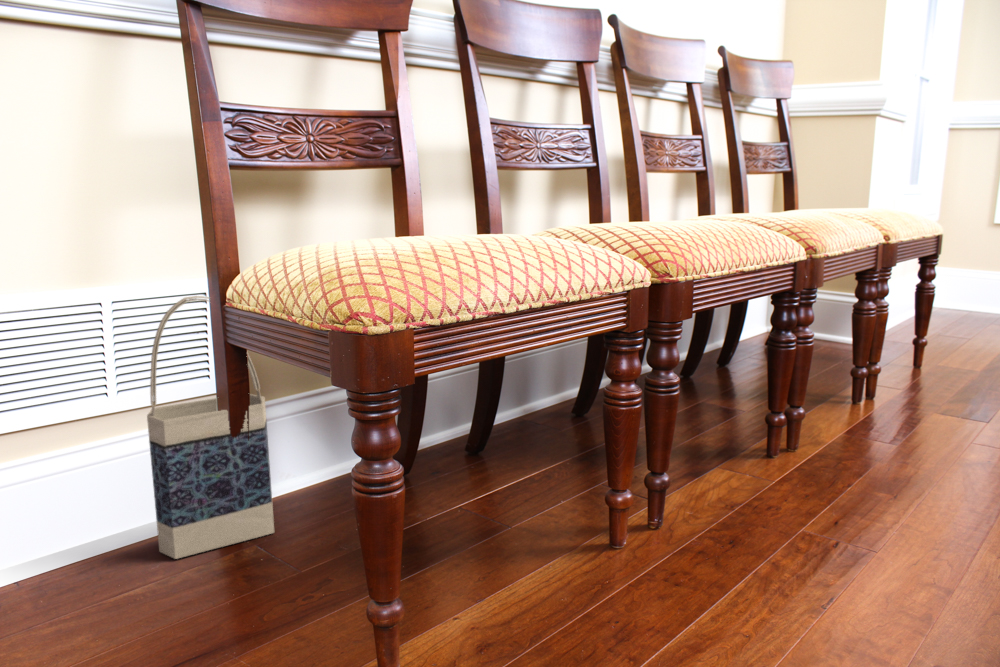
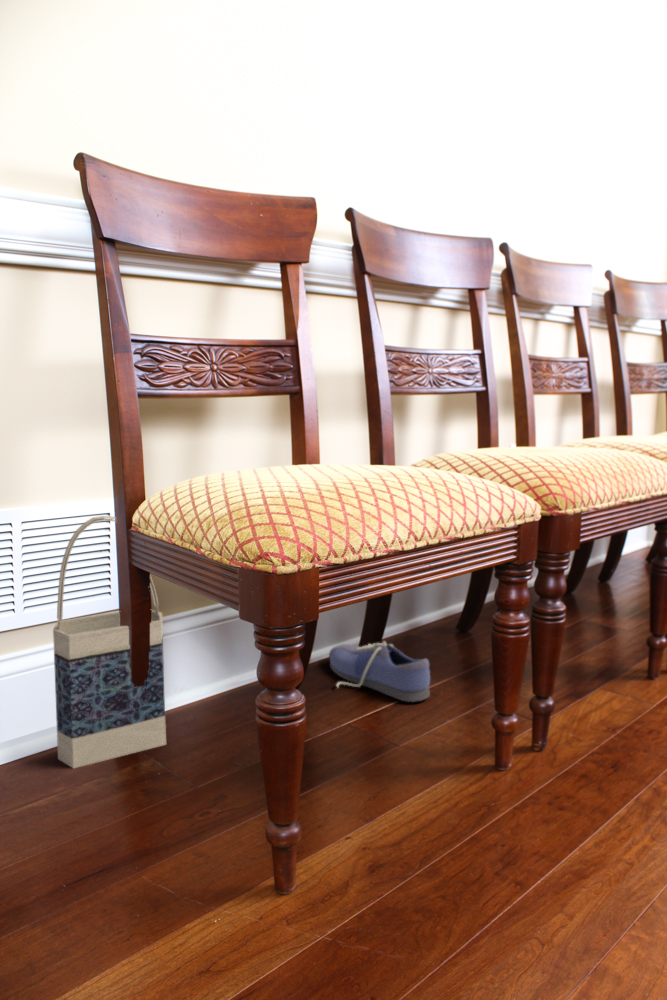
shoe: none [445,423,547,481] -> present [329,642,430,702]

